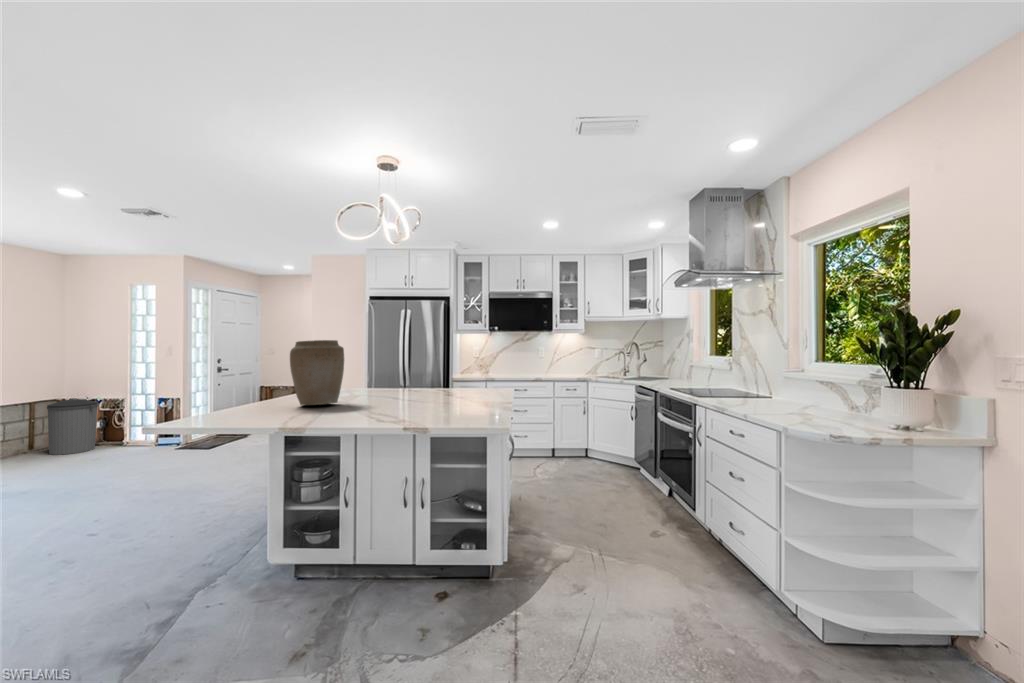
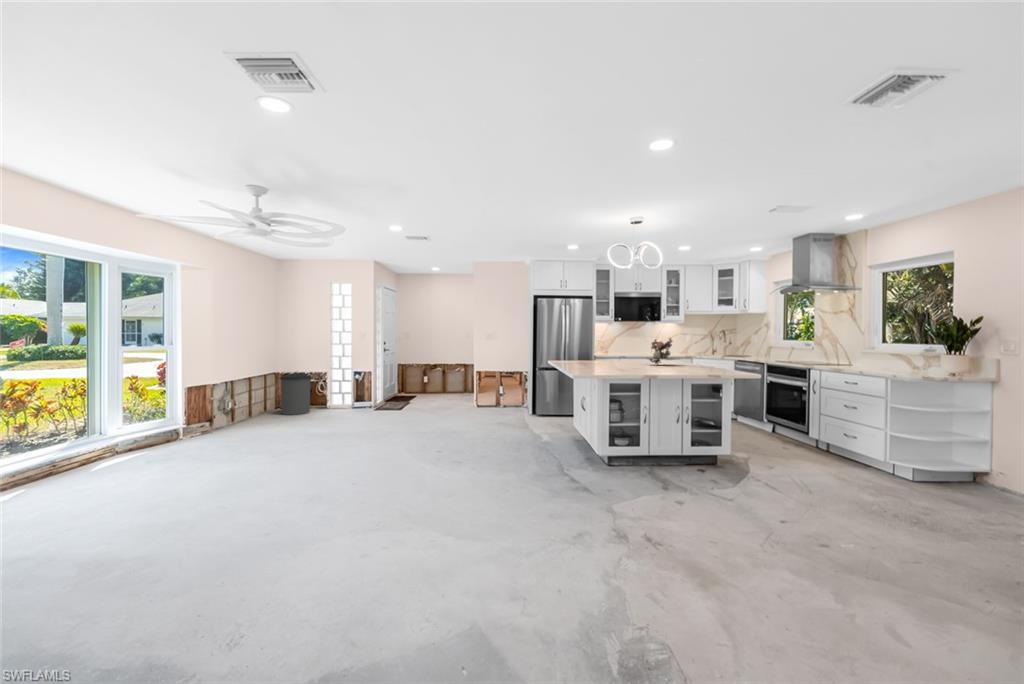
vase: present [290,340,344,405] -> none [589,329,620,368]
flower arrangement: none [440,353,496,396] -> present [647,338,678,364]

